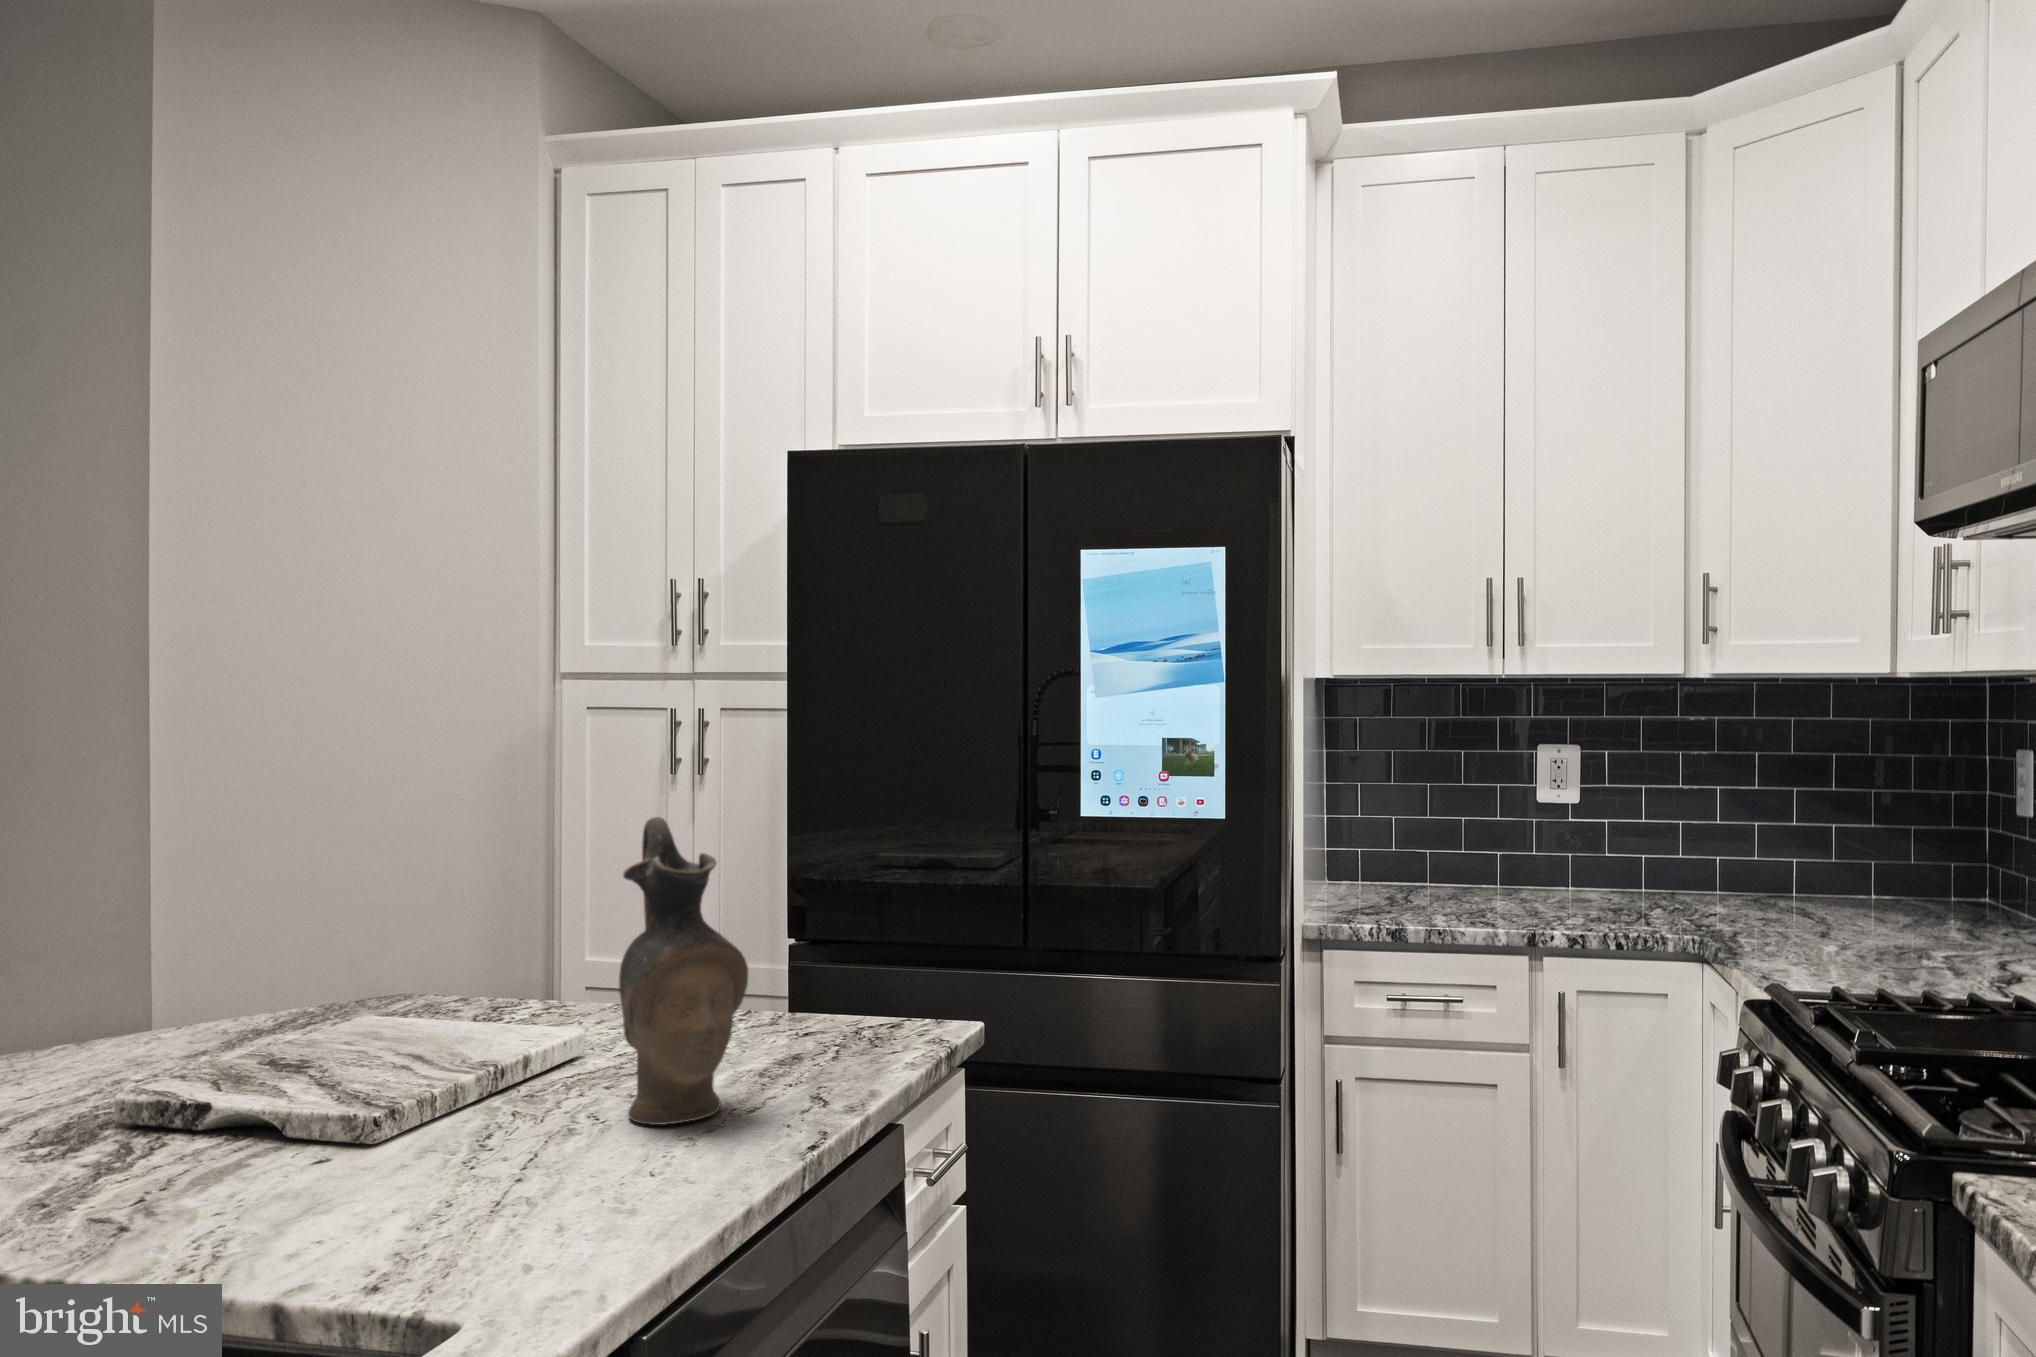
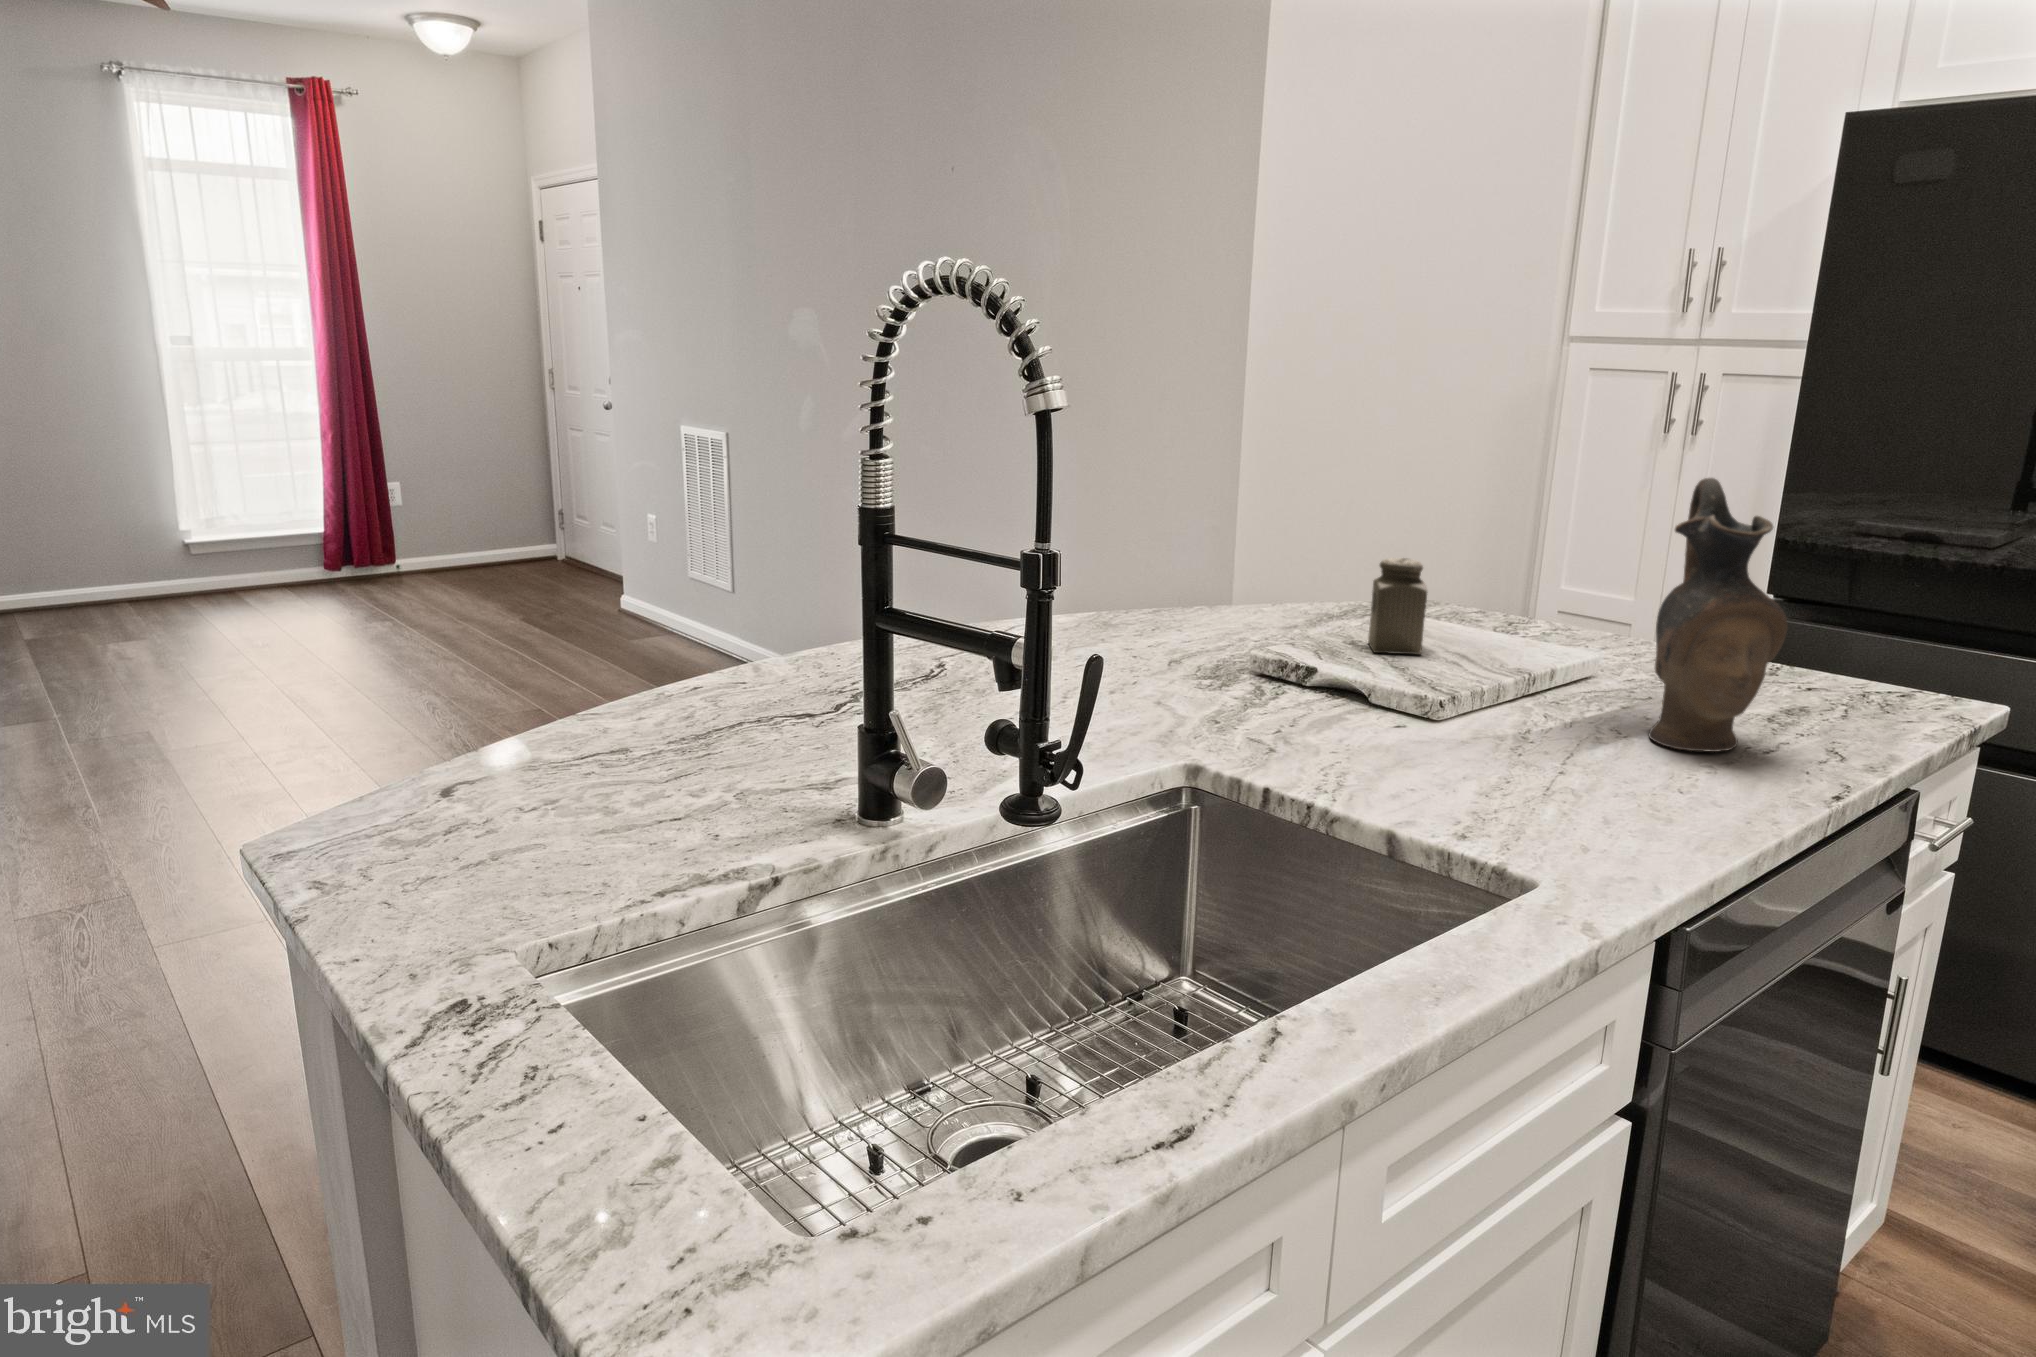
salt shaker: none [291,944,360,1070] -> present [1368,558,1428,655]

